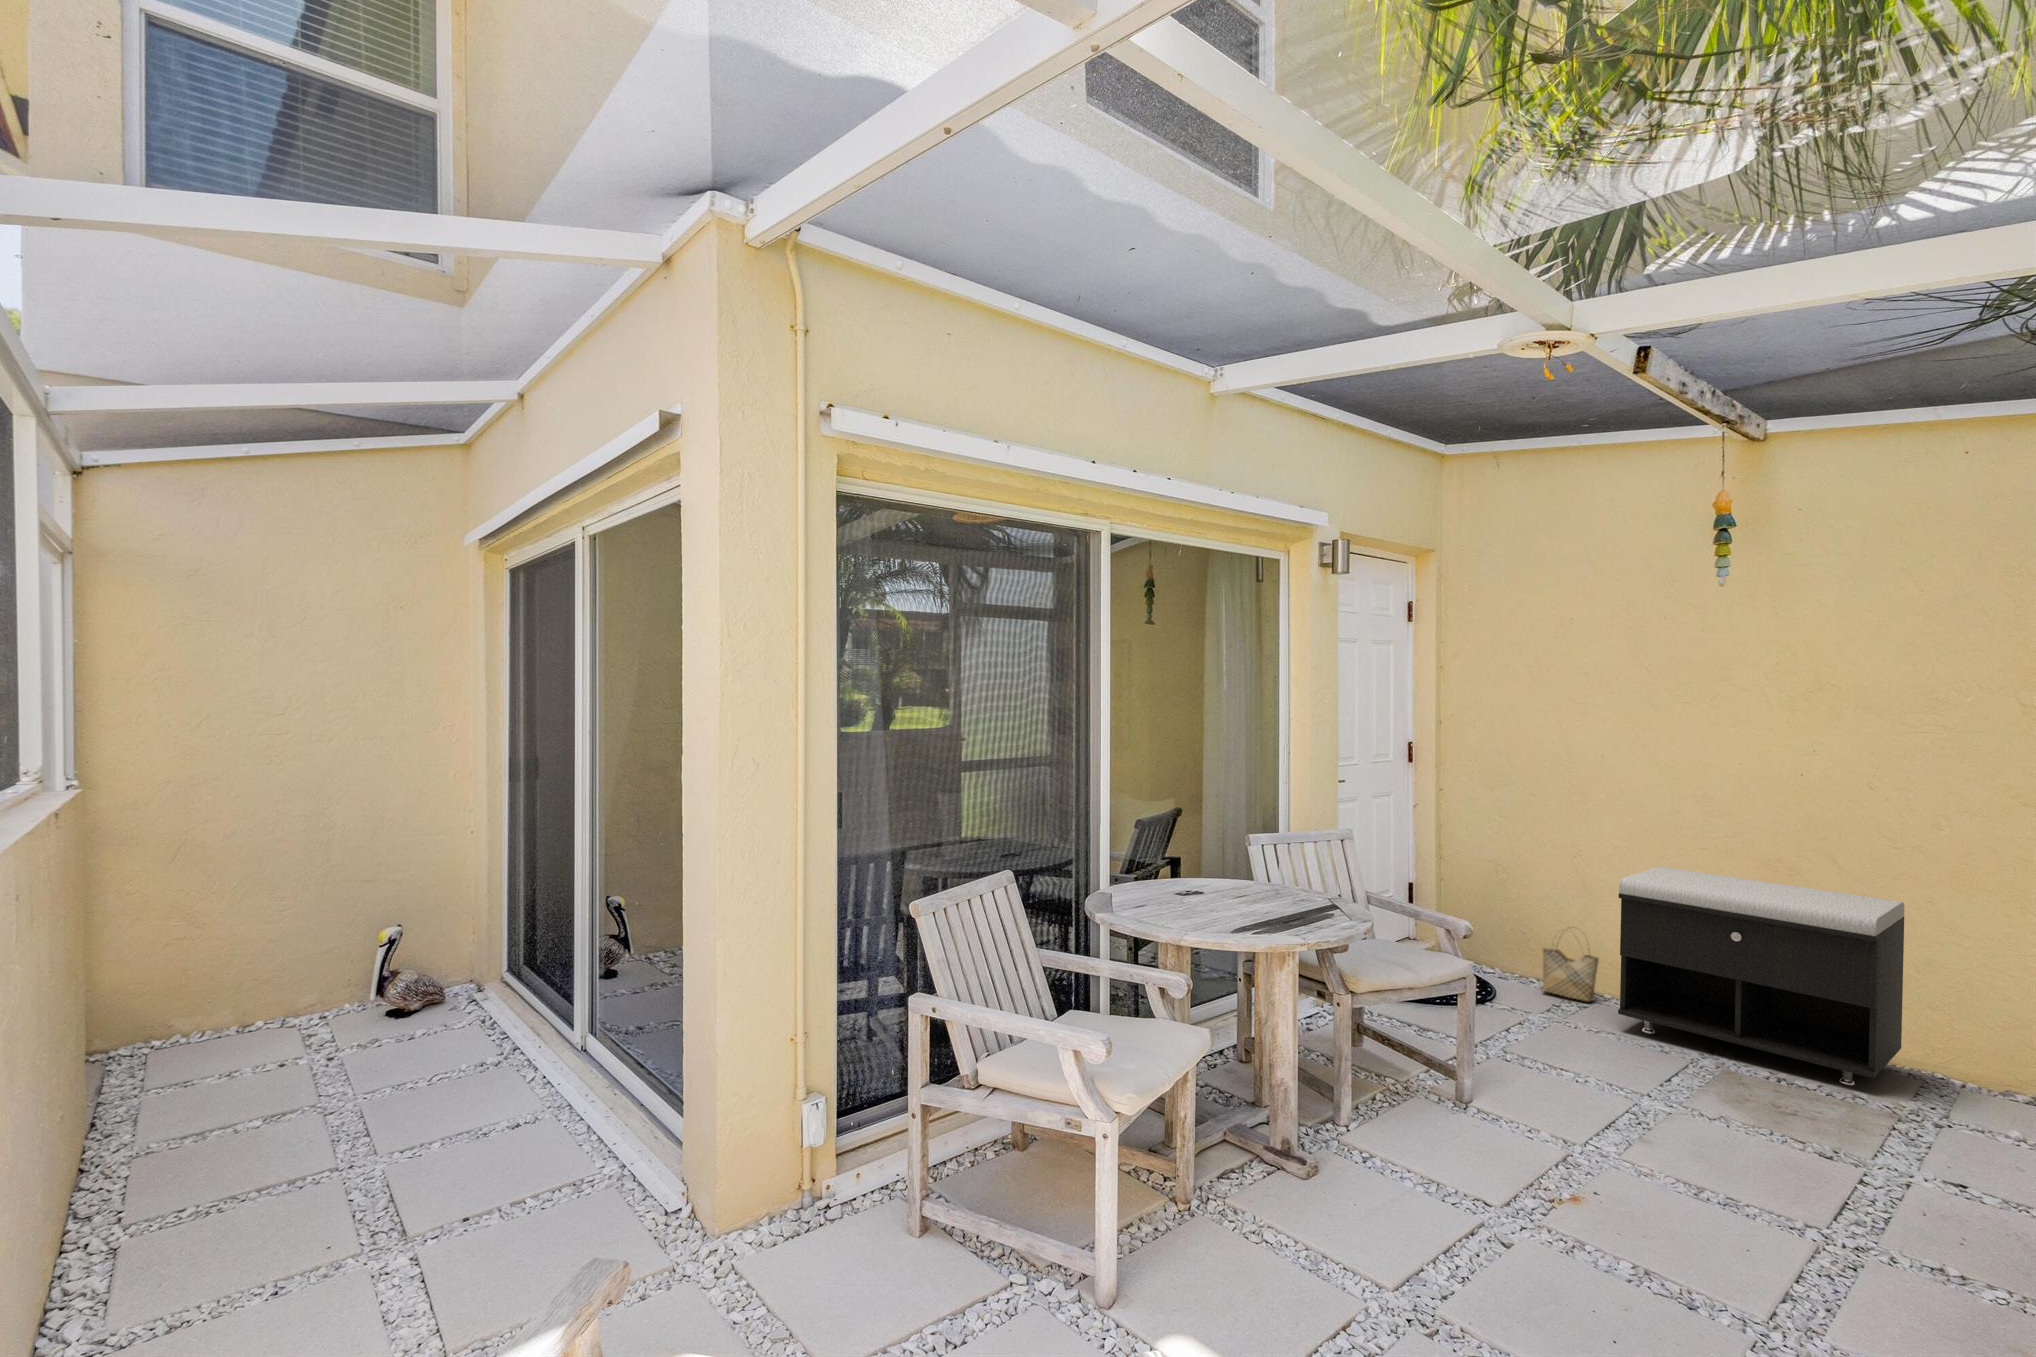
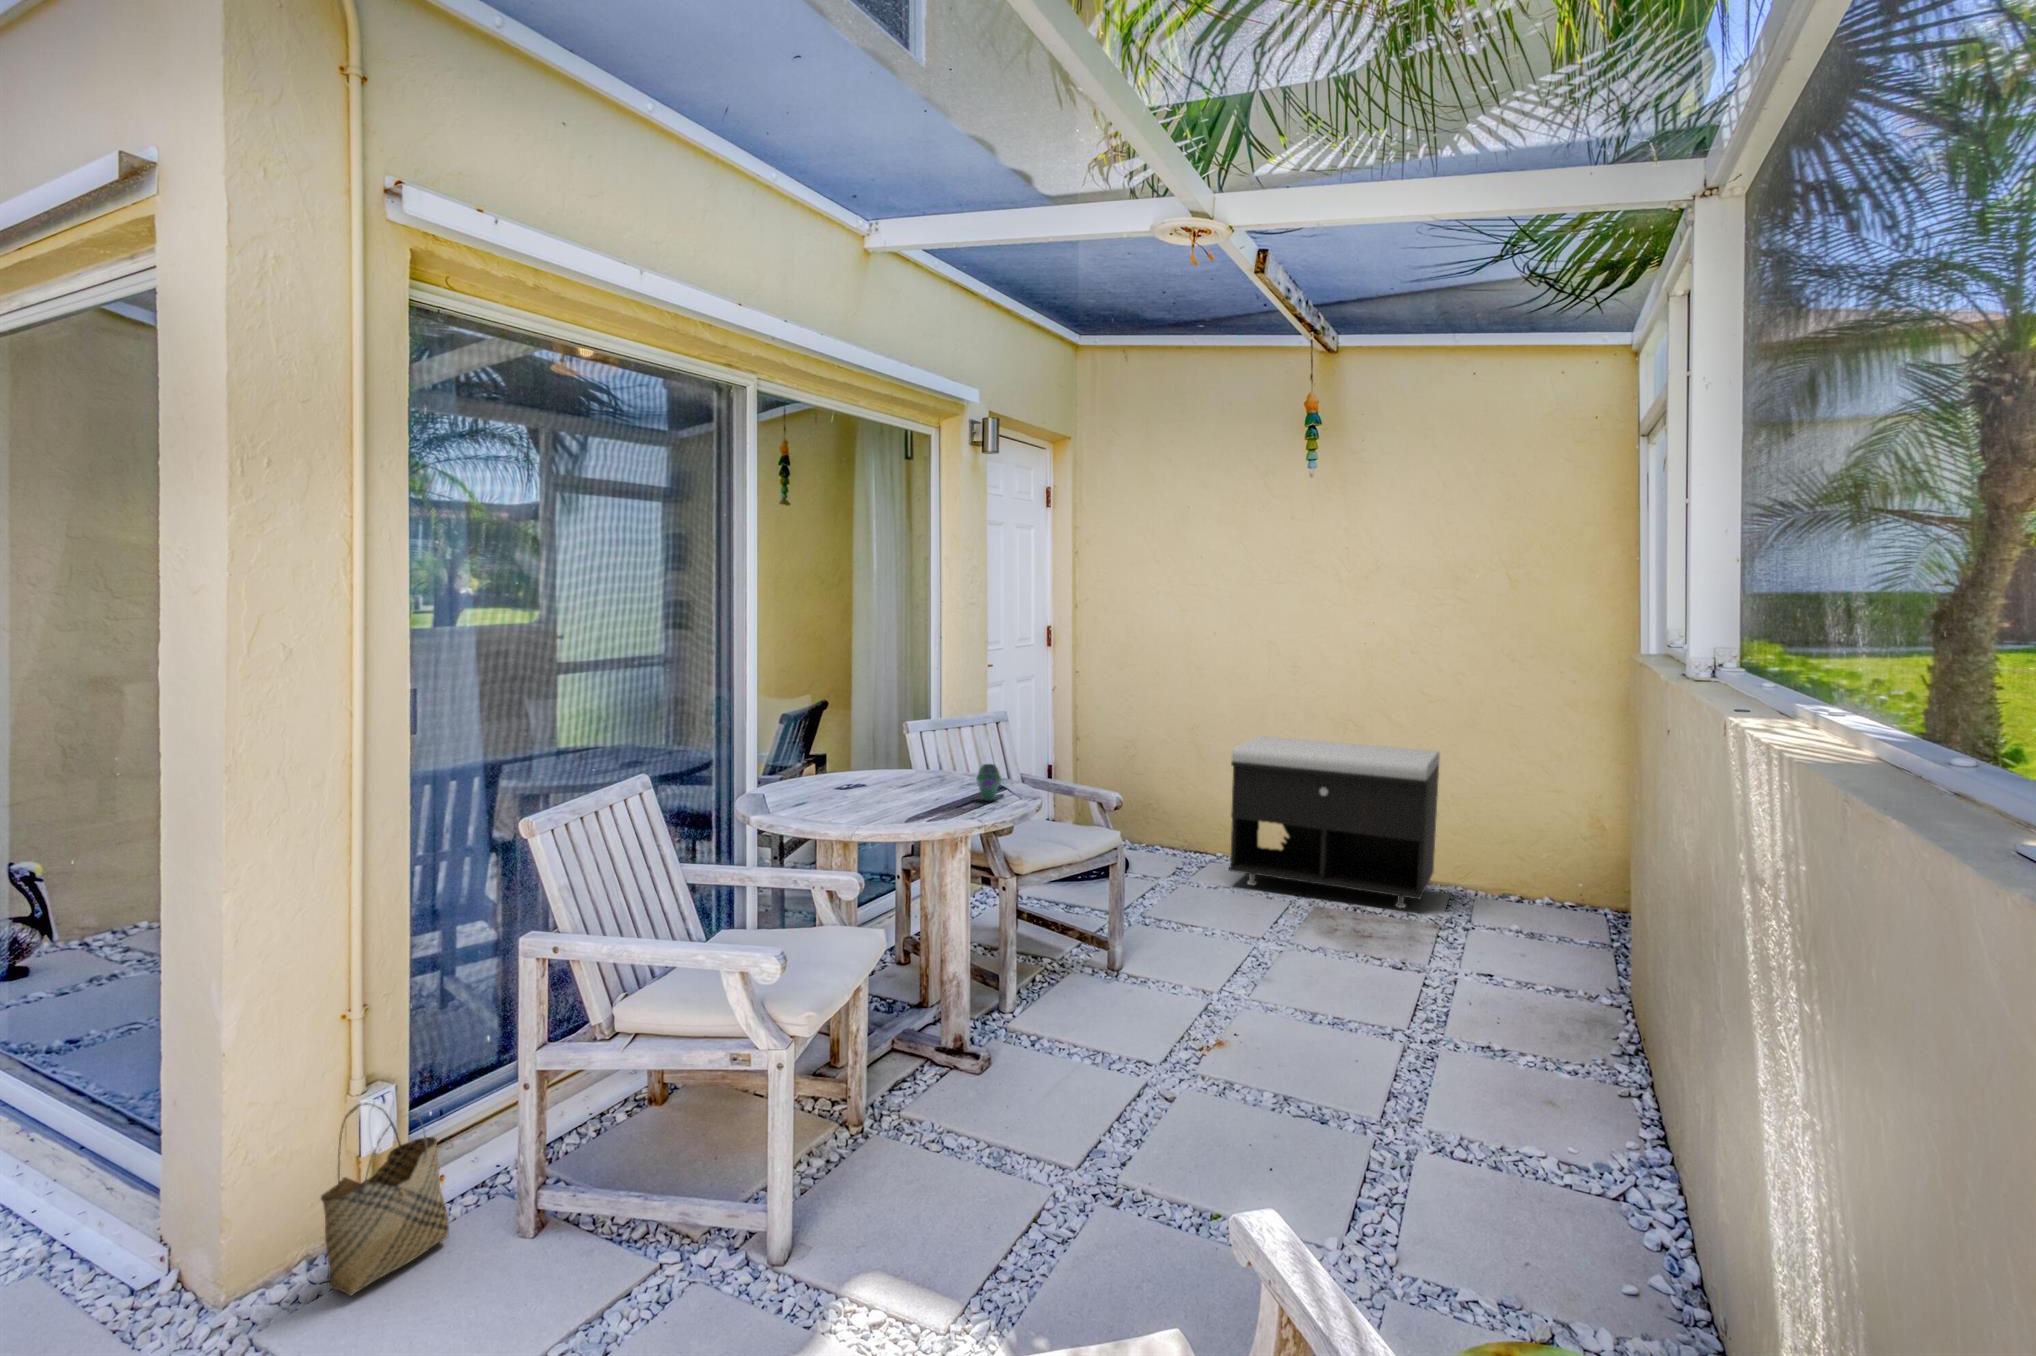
vase: none [1313,879,1338,914] -> present [976,764,1001,801]
woven basket: present [1543,927,1599,1001] -> present [321,1103,449,1296]

